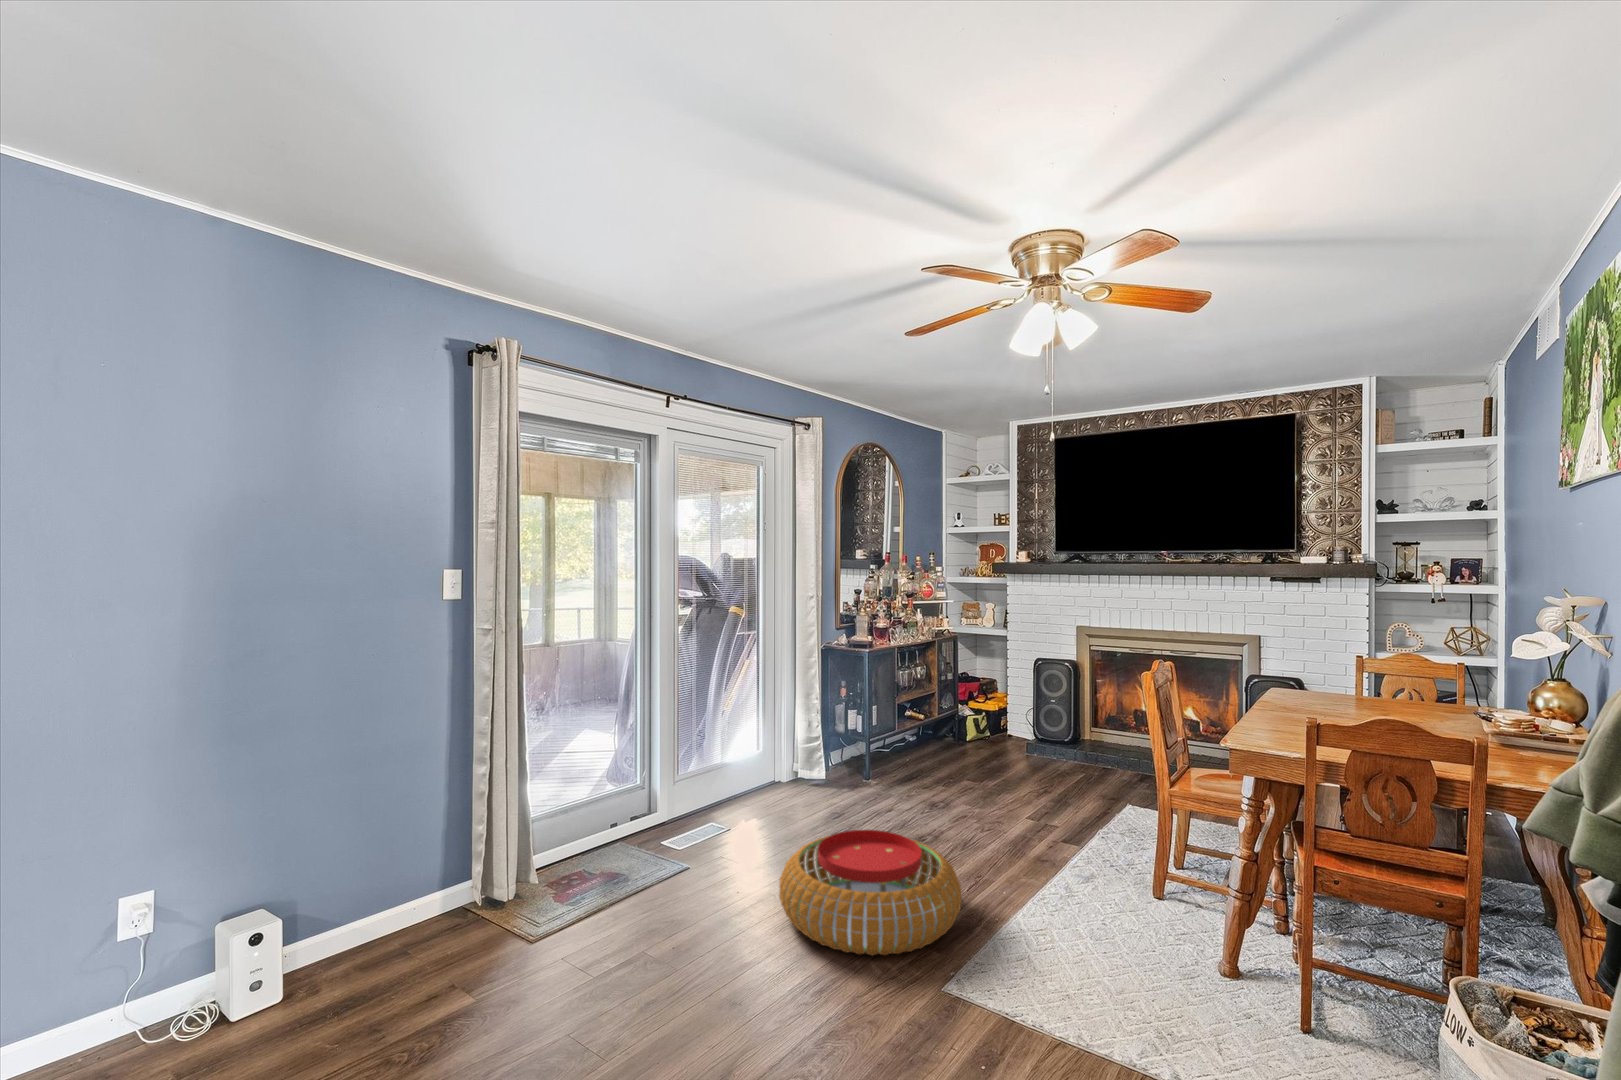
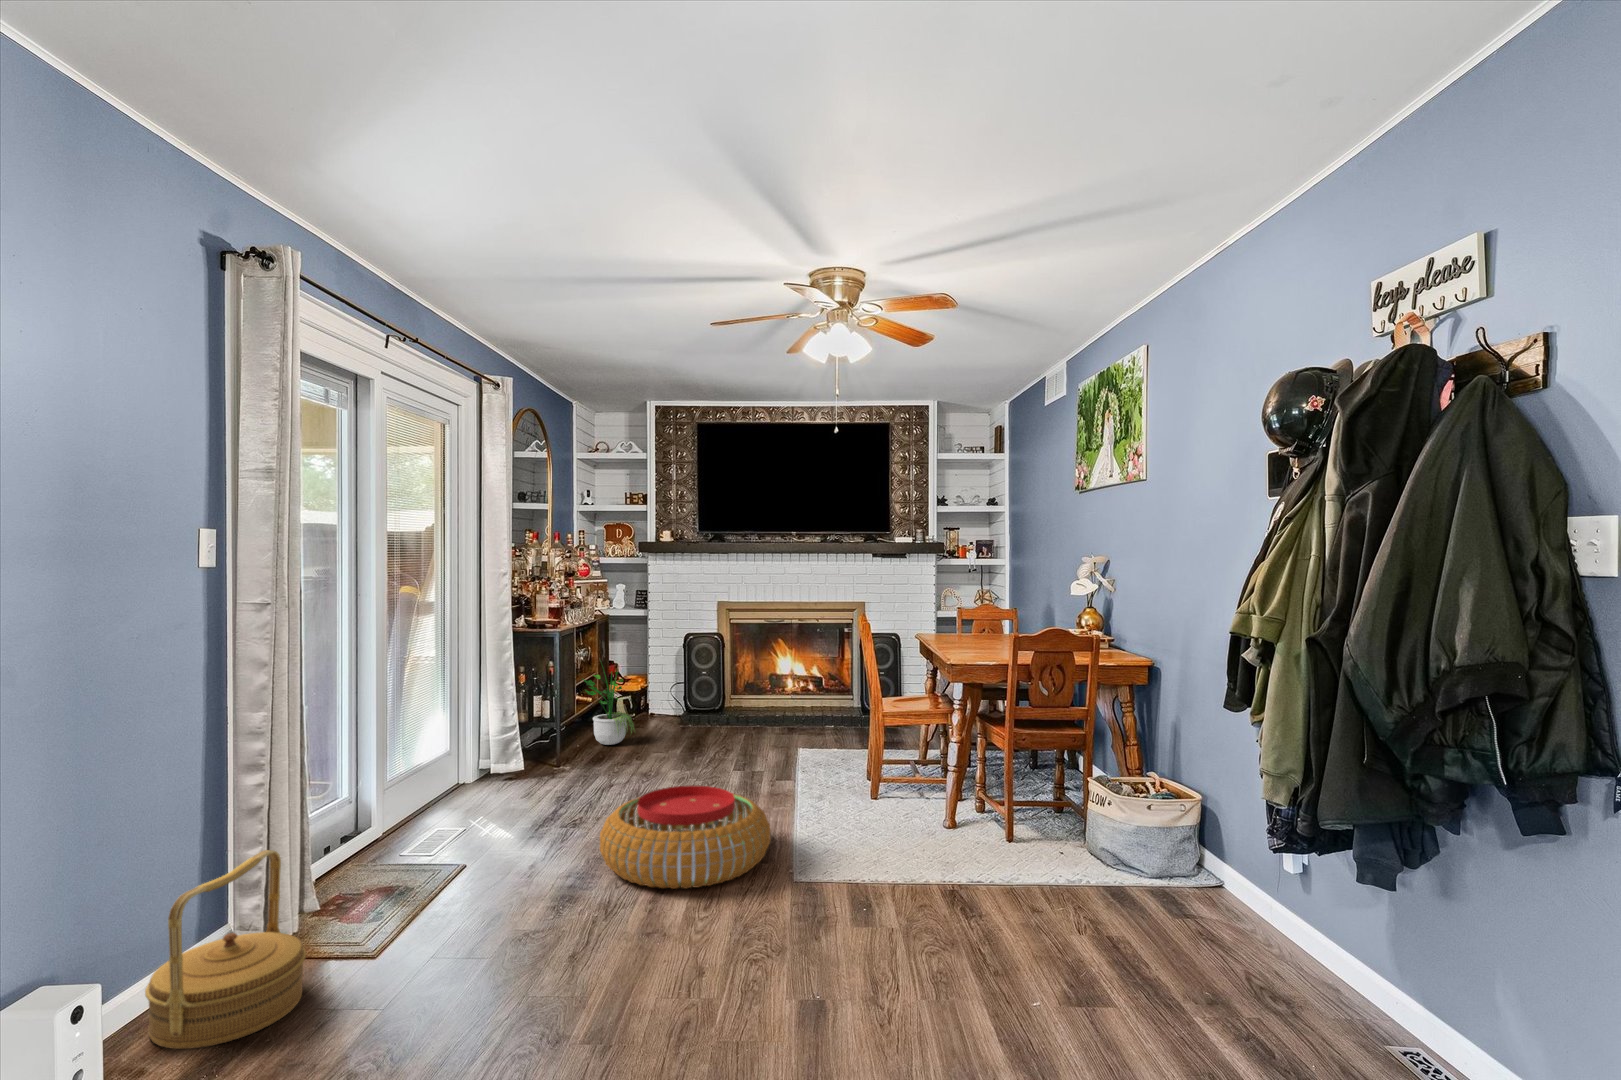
potted plant: none [907,673,960,764] -> present [582,665,635,745]
woven basket: none [386,817,501,965] -> present [145,850,306,1049]

